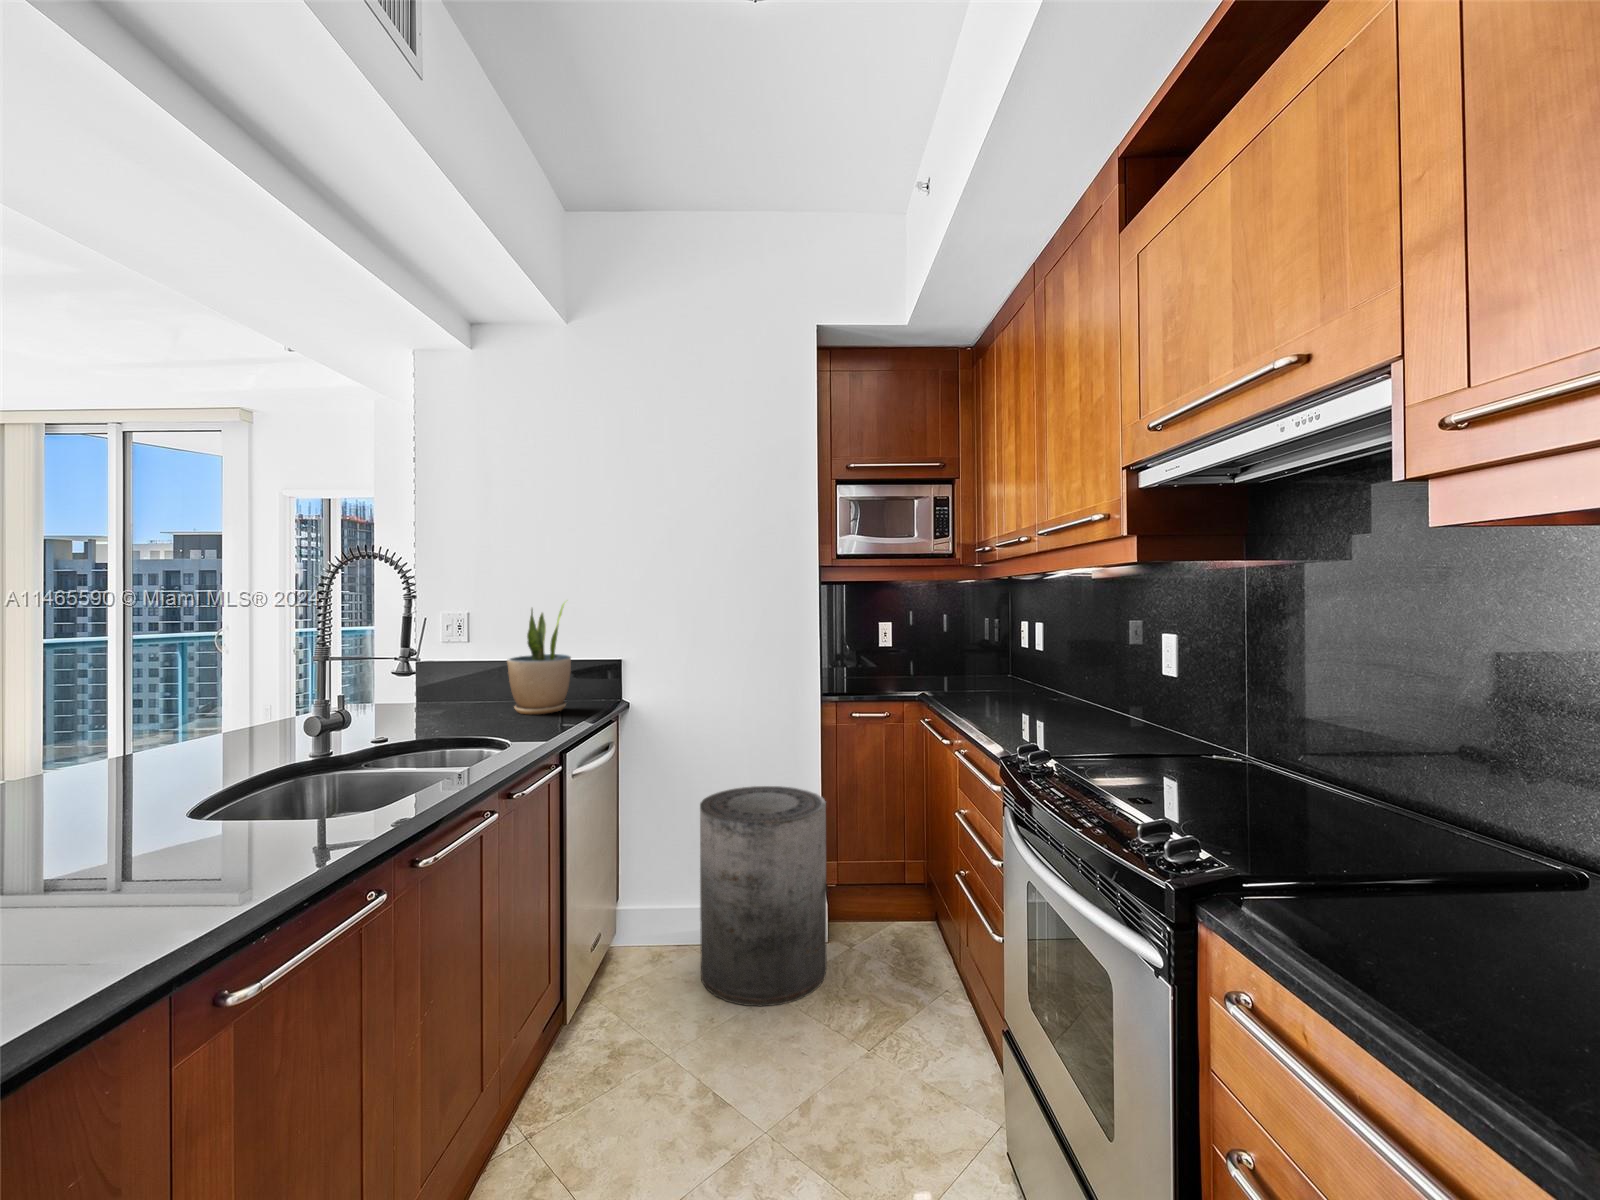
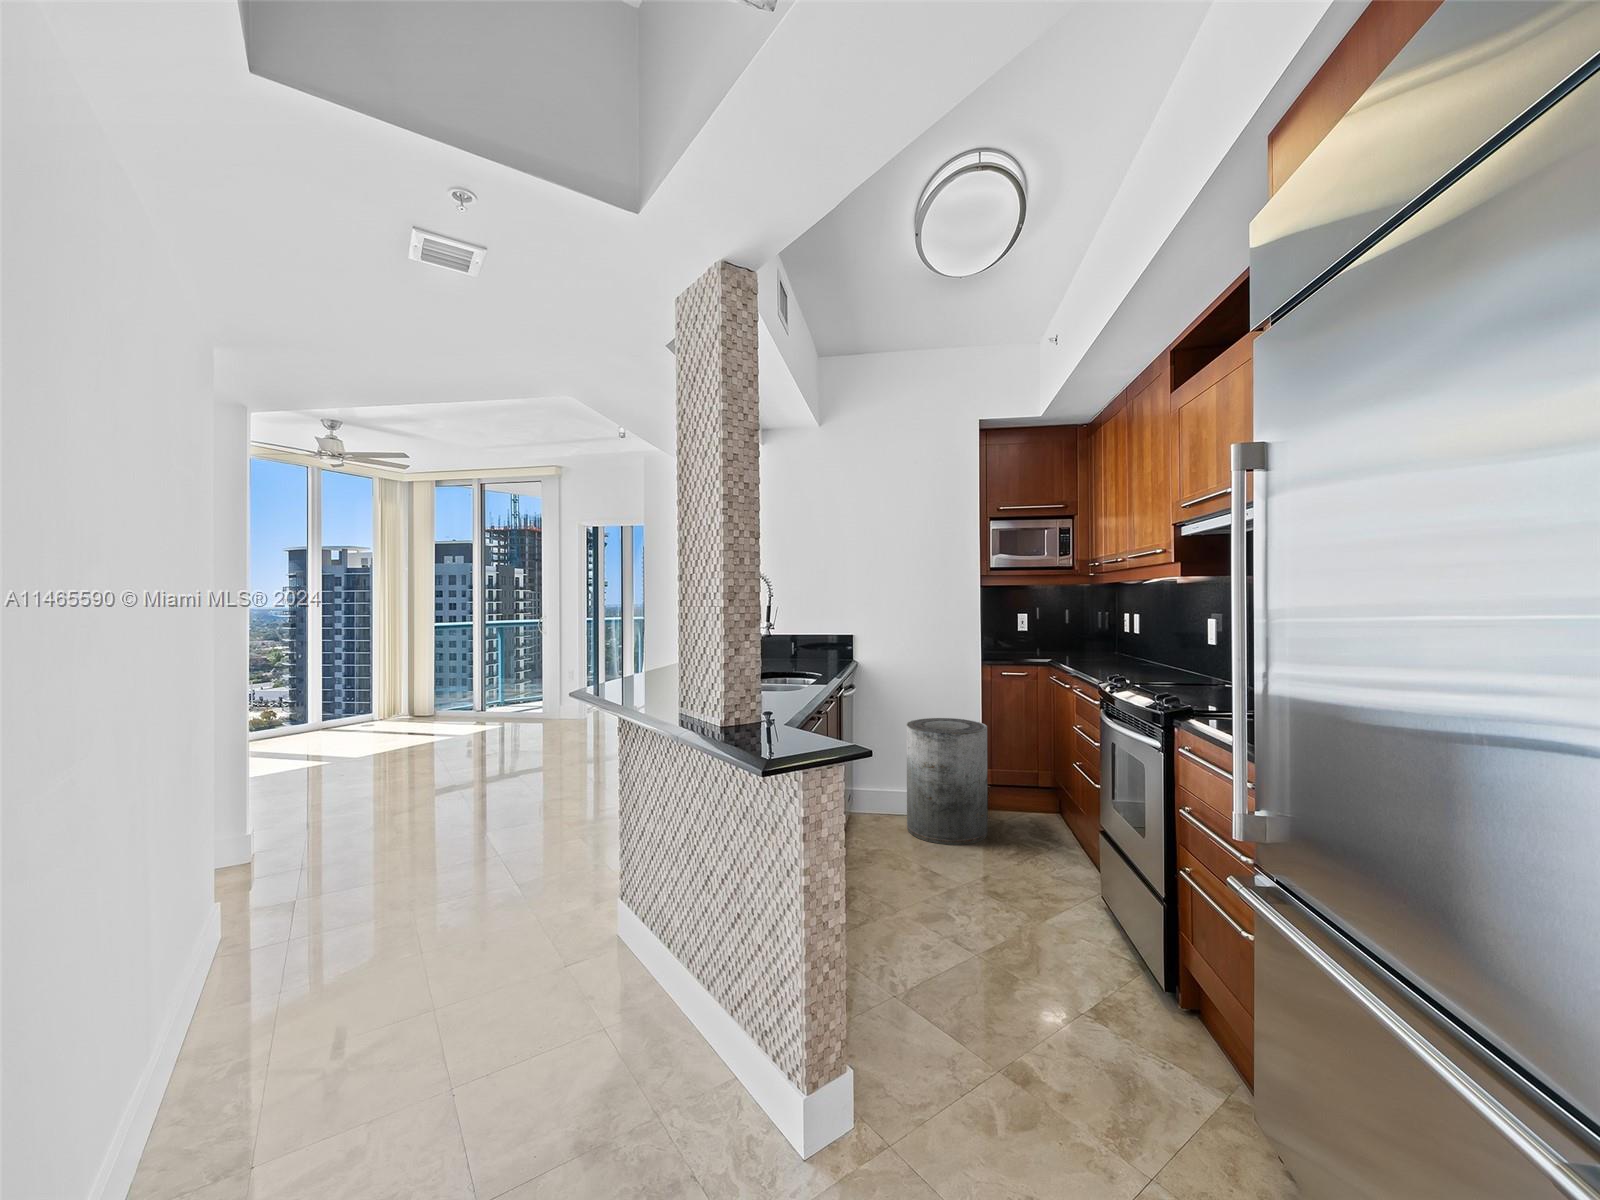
potted plant: present [507,603,571,714] -> none [791,598,827,667]

